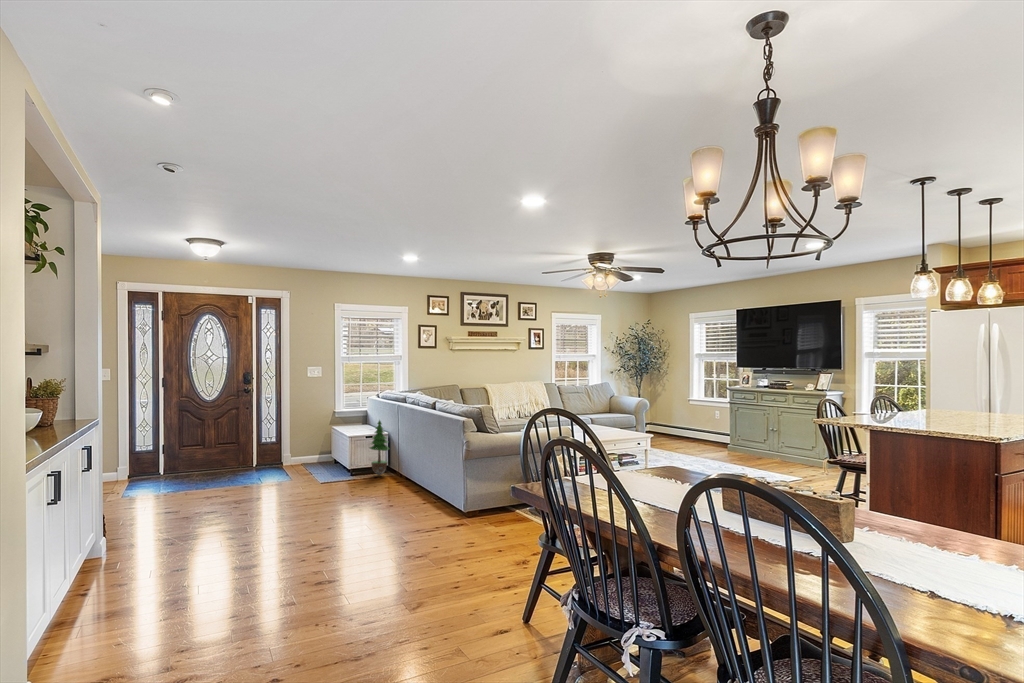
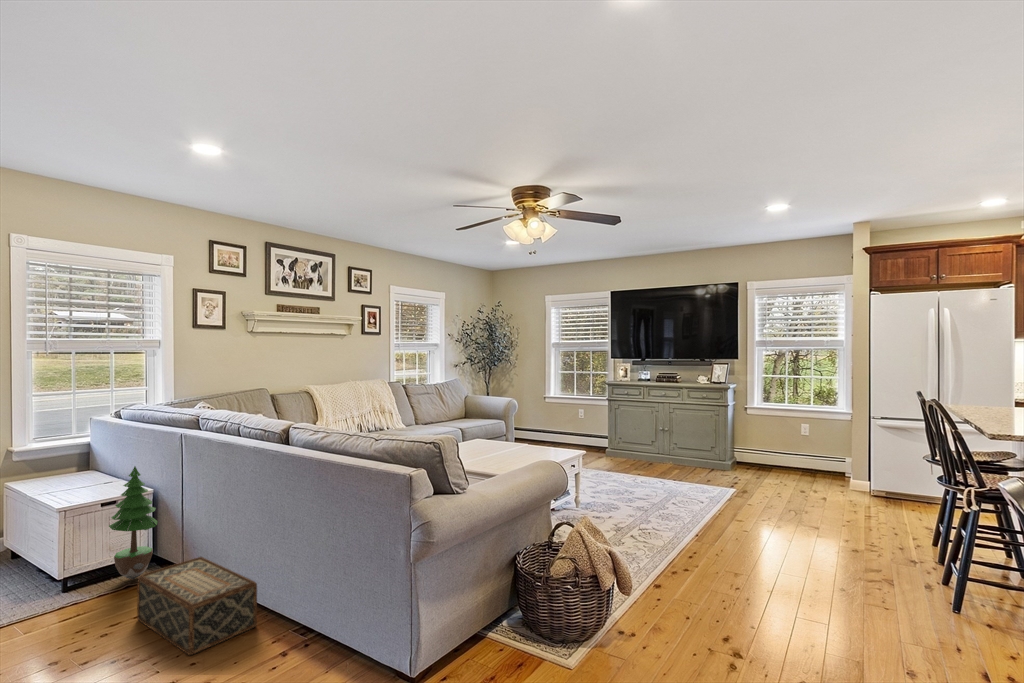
woven basket: none [376,464,420,498] -> present [137,557,257,655]

